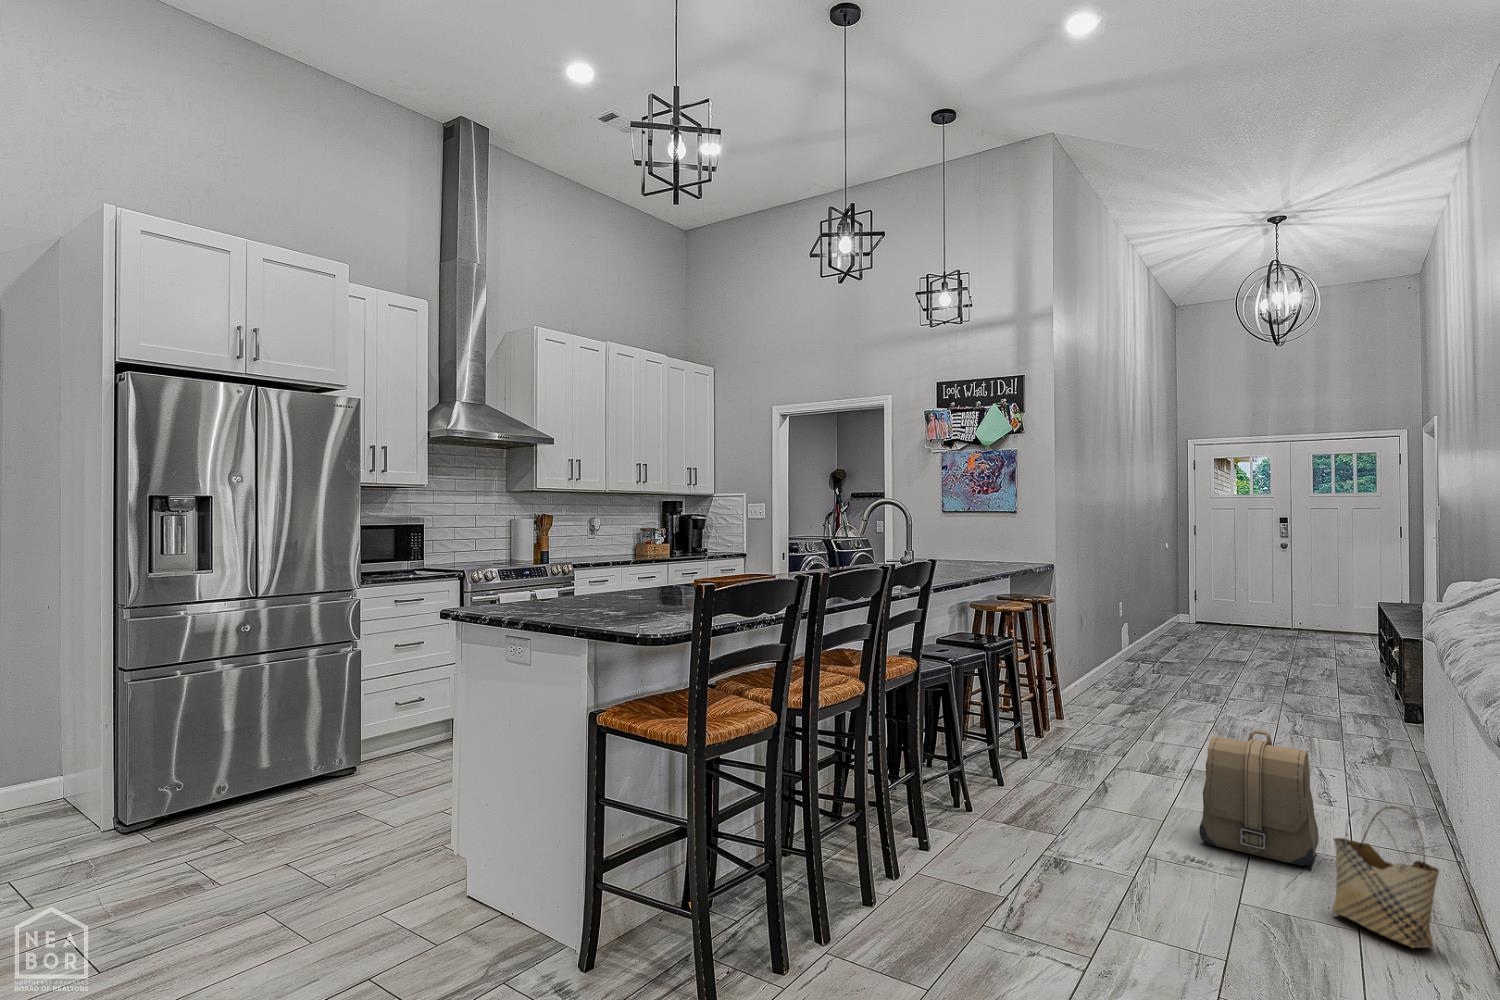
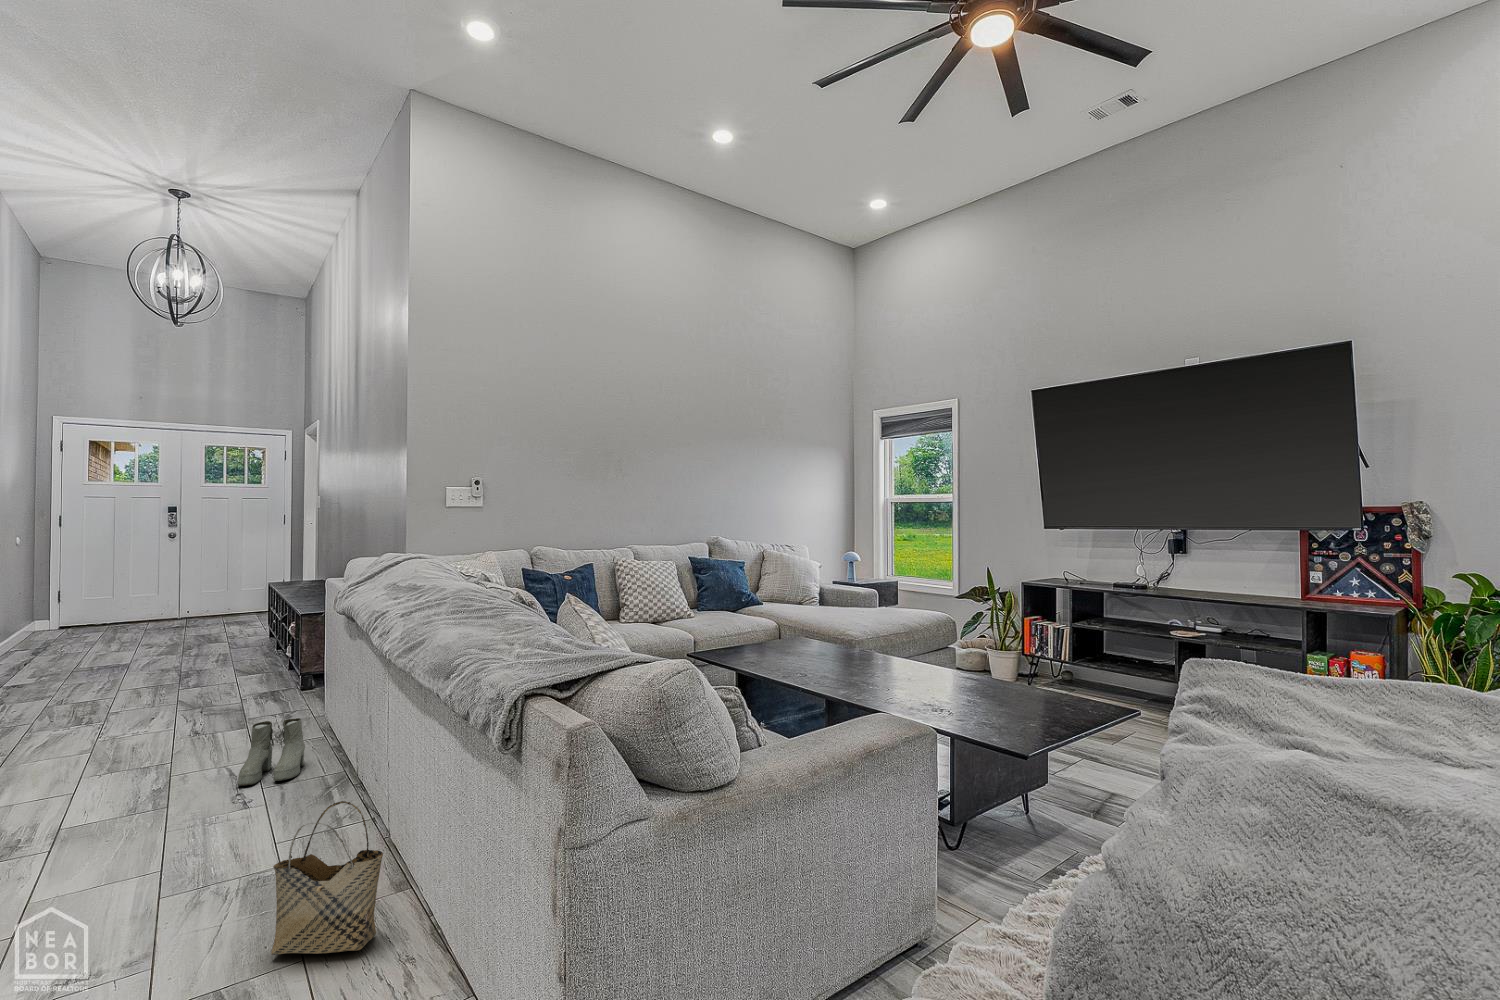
backpack: present [1199,730,1319,866] -> none [76,759,243,942]
boots: none [1325,733,1394,797] -> present [238,718,305,786]

